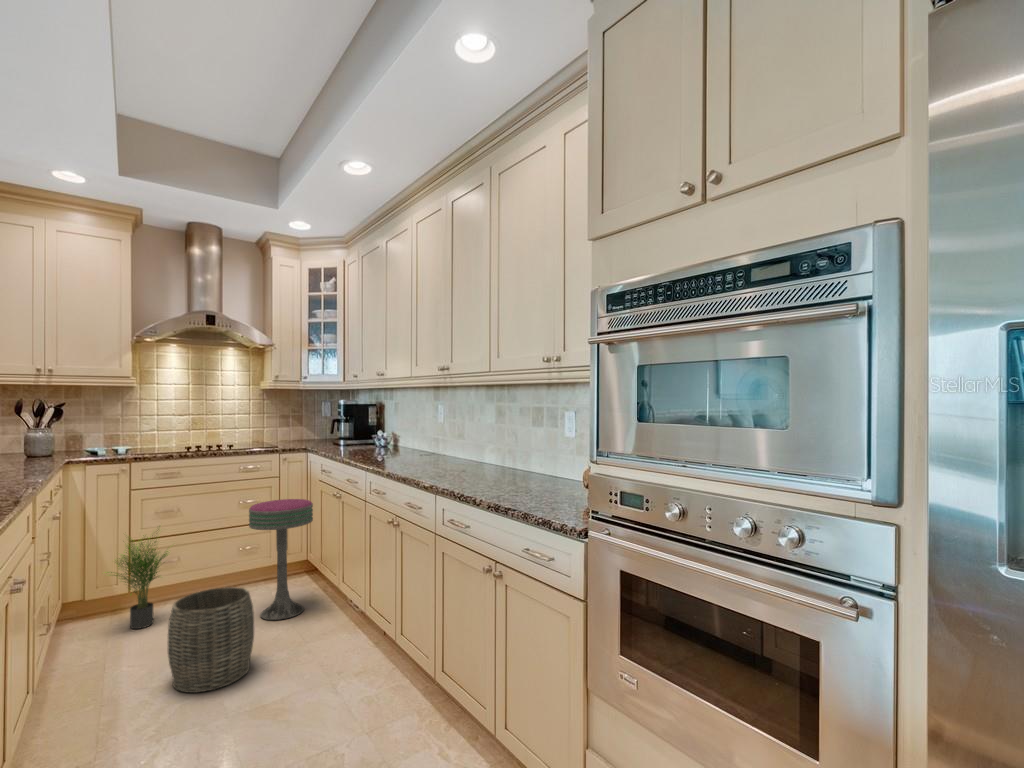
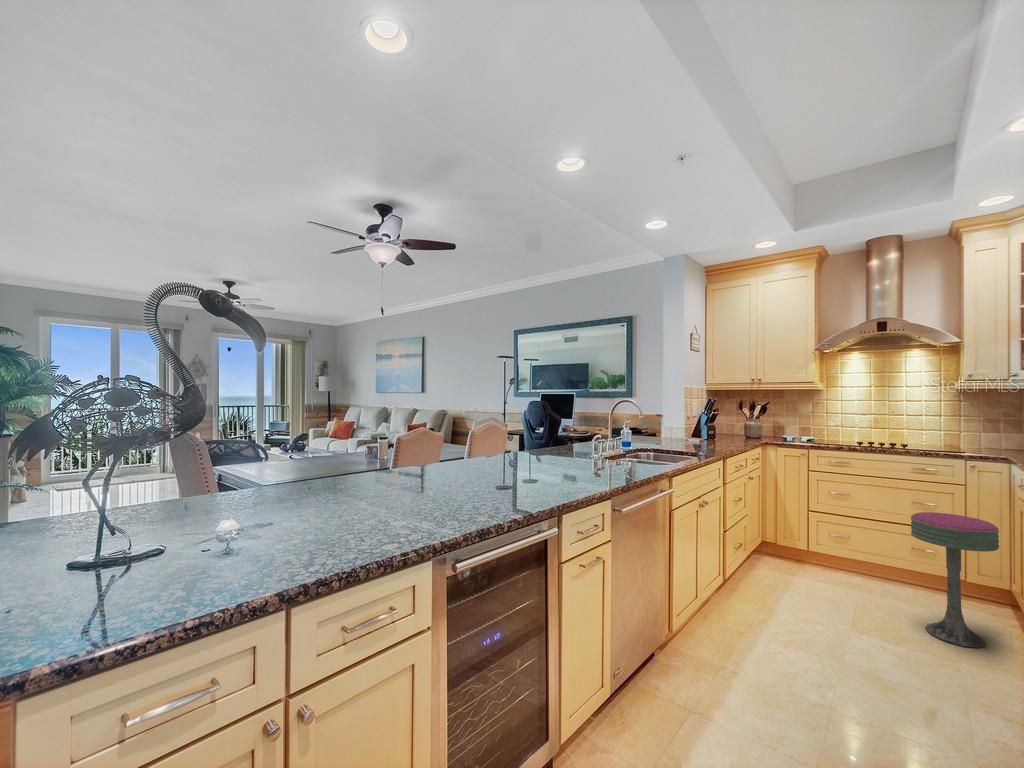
potted plant: present [111,539,168,629] -> none [780,506,845,588]
woven basket: present [168,587,254,693] -> none [811,576,895,673]

